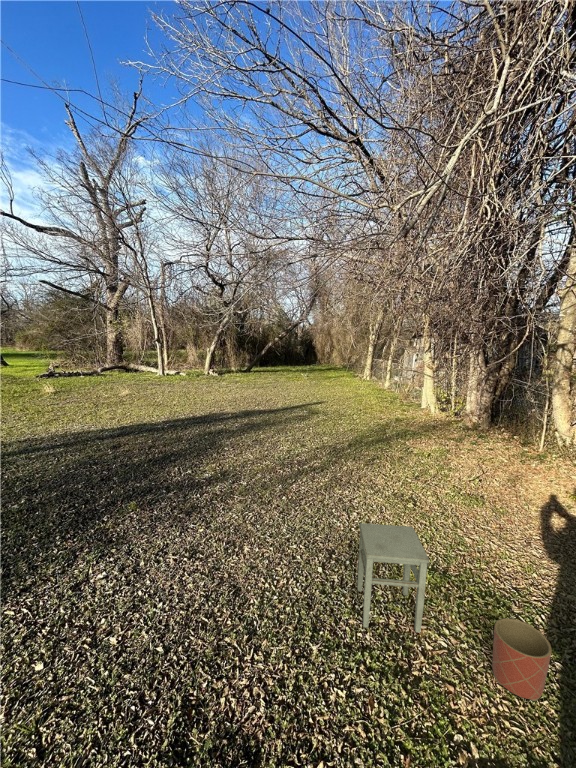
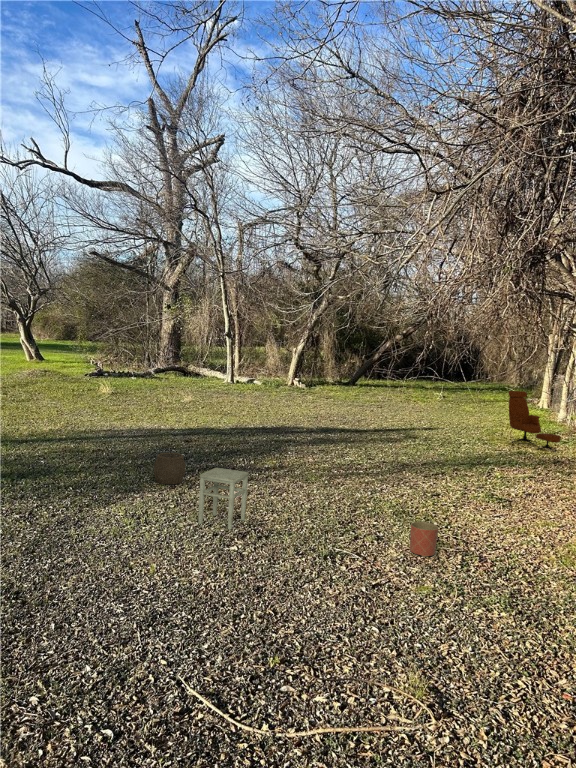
lounge chair: none [382,372,426,417] -> present [509,391,560,452]
woven basket: none [44,493,97,546] -> present [154,453,186,484]
stool: present [357,523,429,633] -> present [199,468,249,529]

